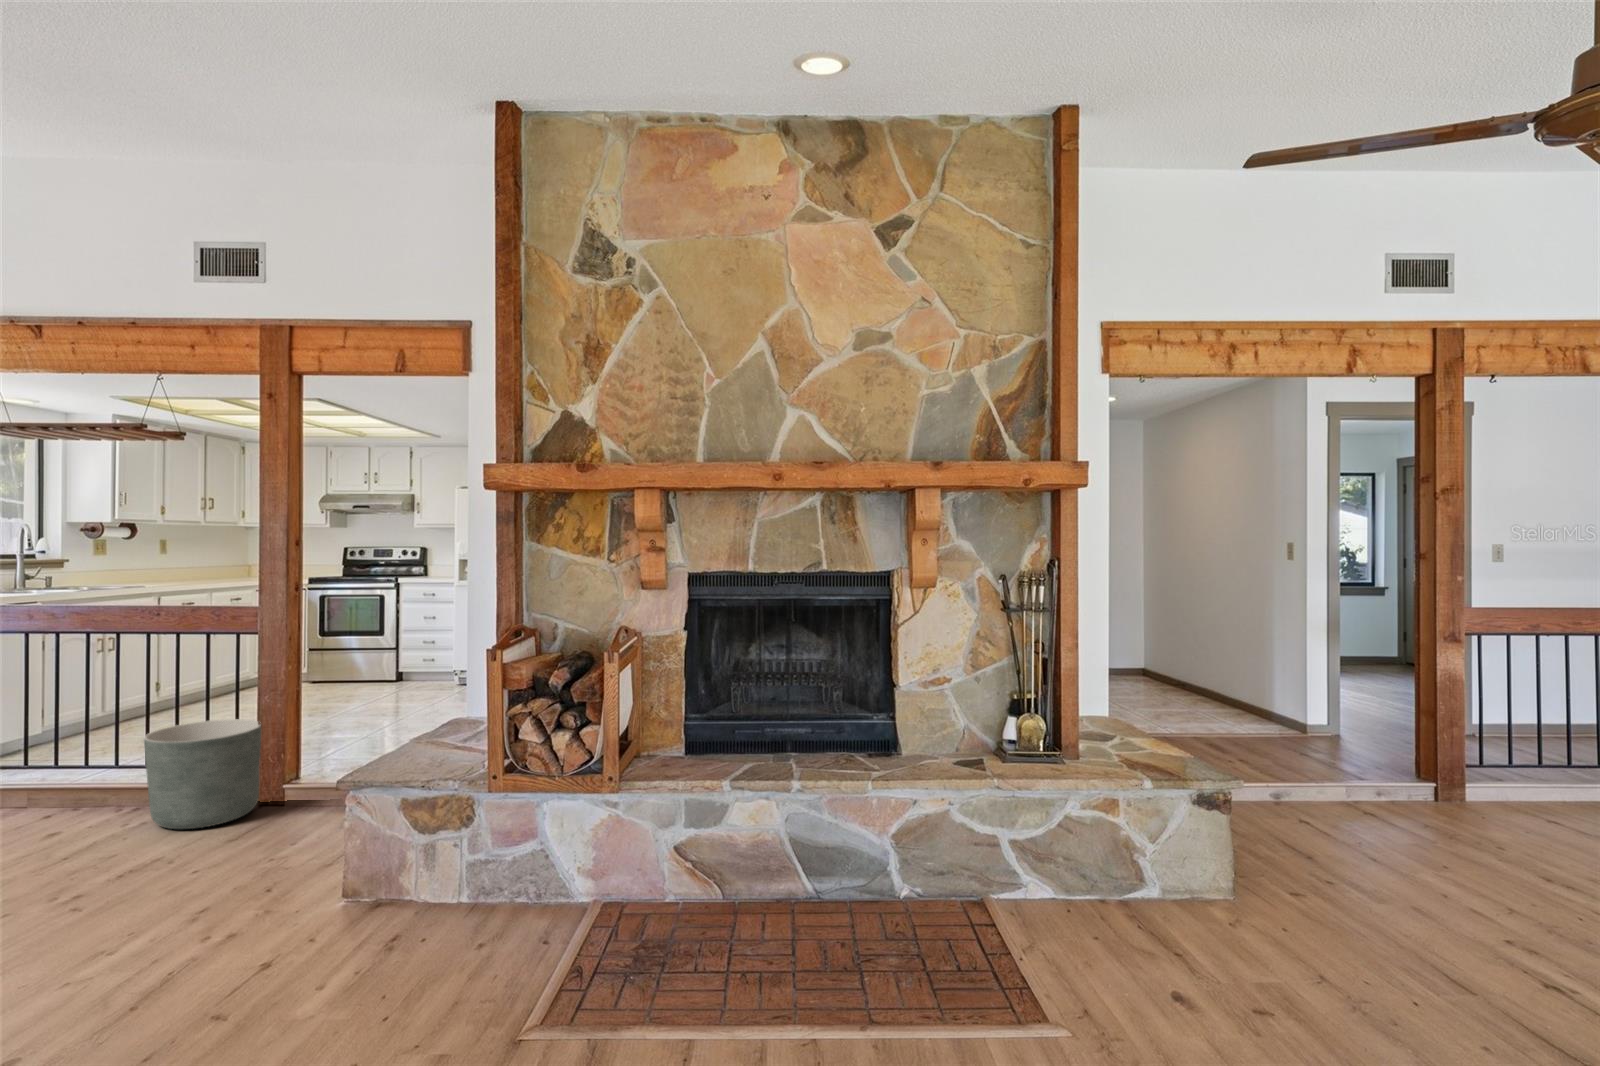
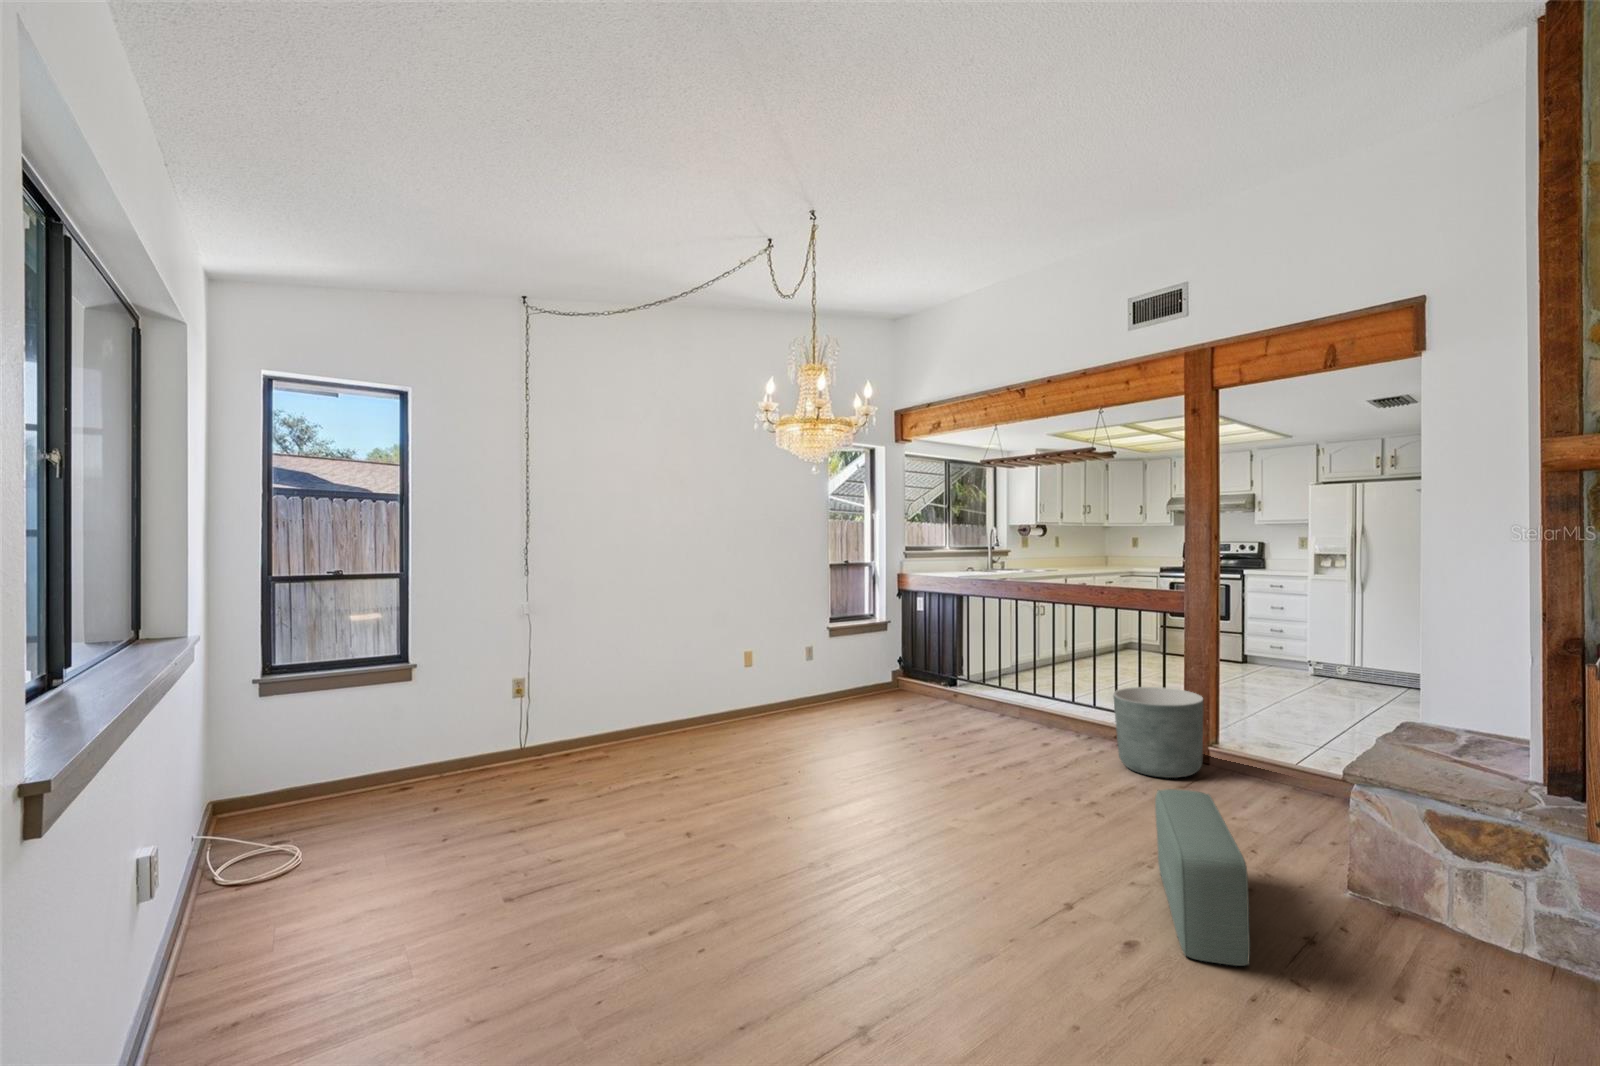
pouf: none [81,832,189,1028] -> present [1155,789,1250,966]

